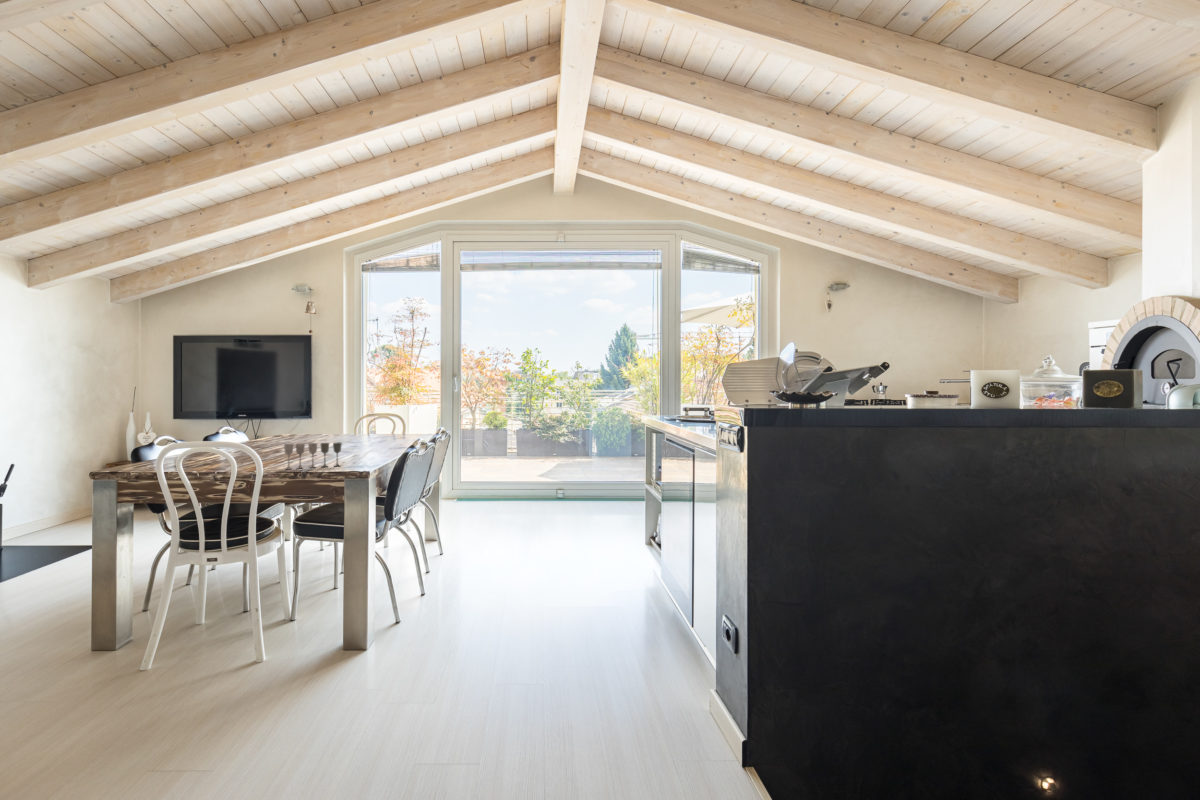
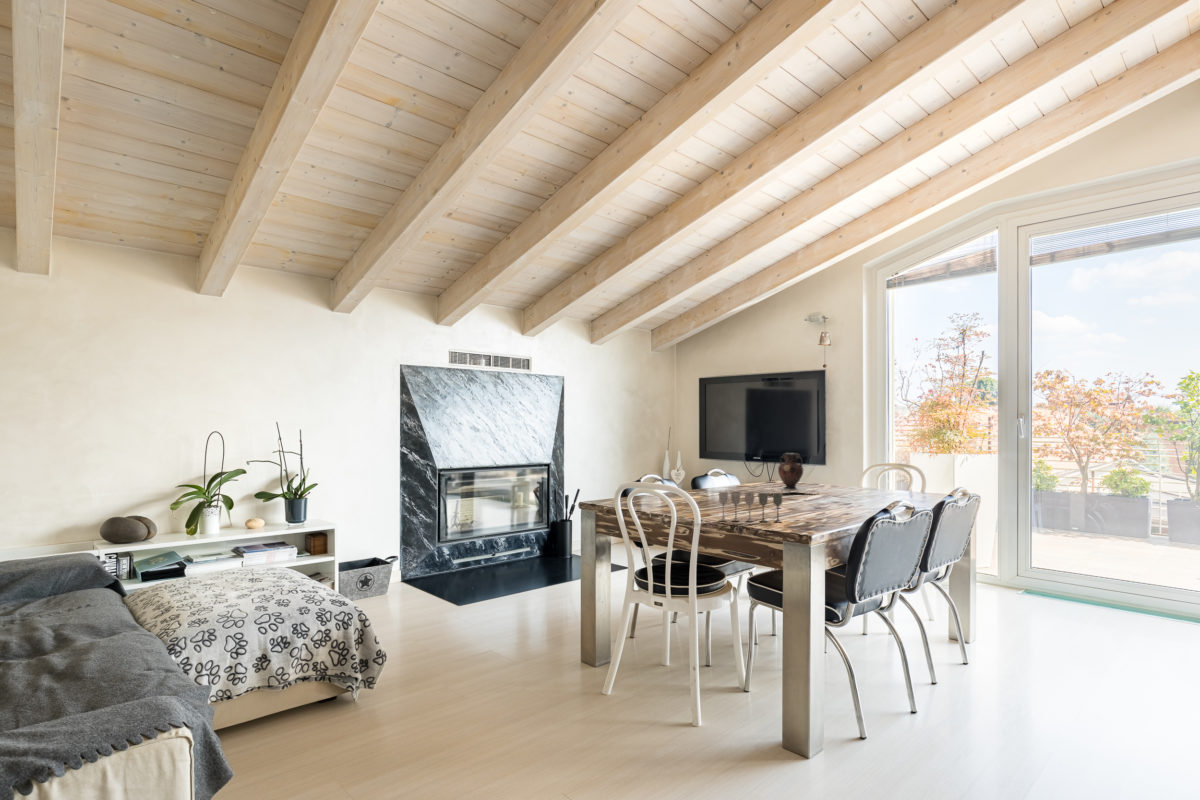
vase: none [288,411,335,446] -> present [778,453,818,493]

